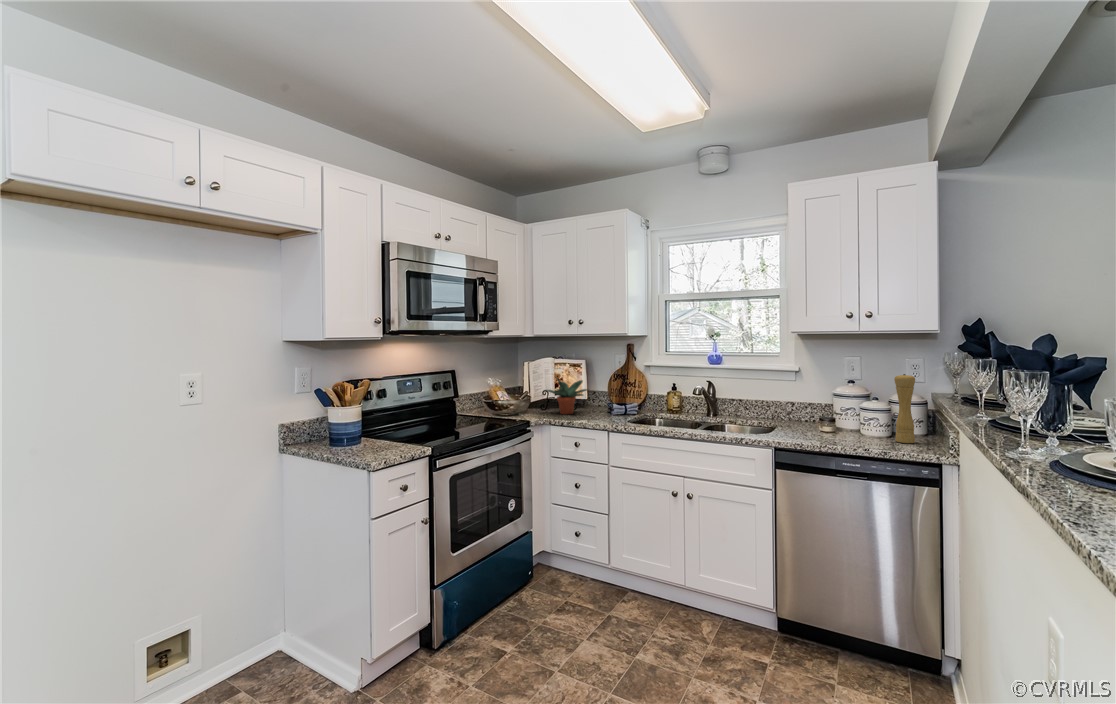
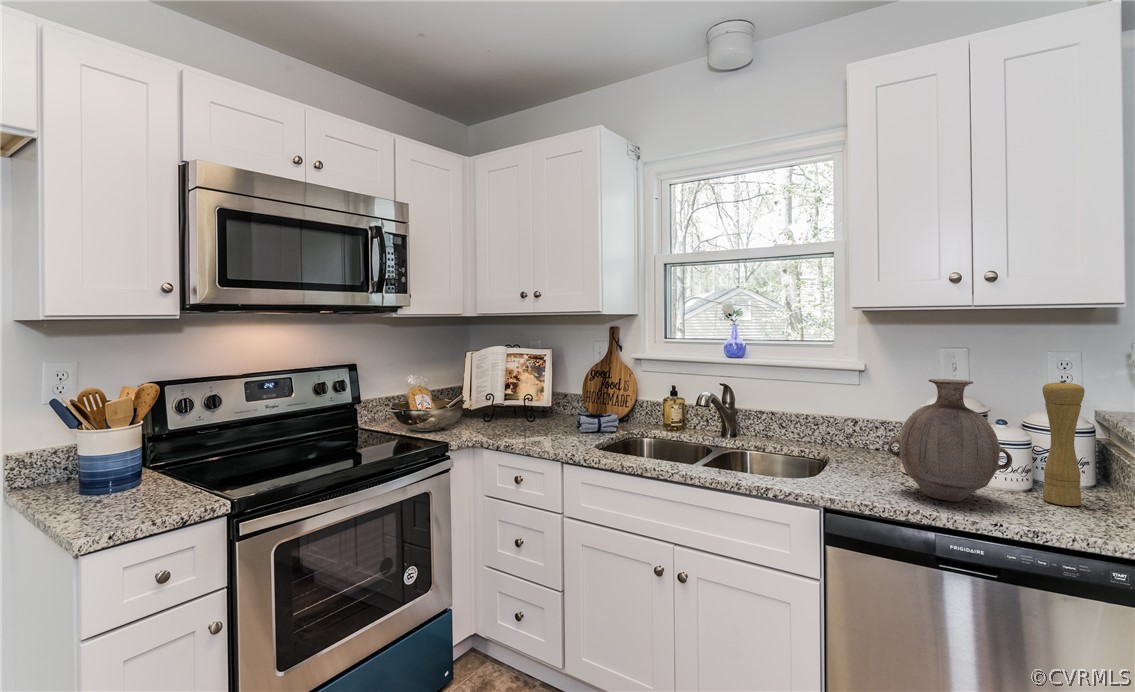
vase: none [810,374,877,442] -> present [888,379,1012,501]
potted plant: present [544,377,588,414] -> none [483,374,552,430]

